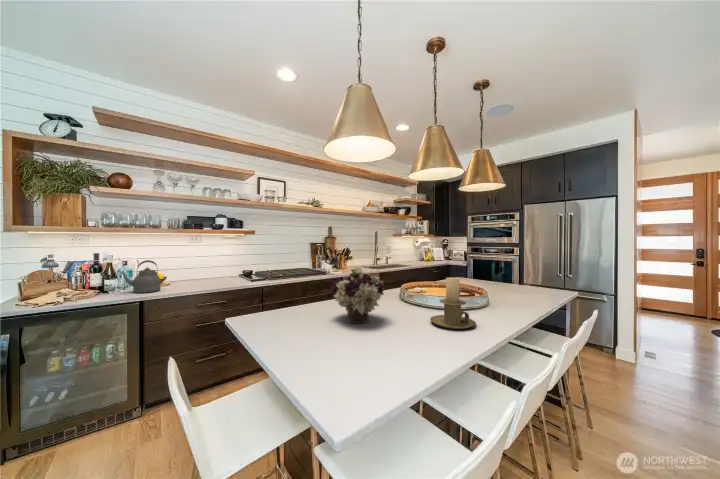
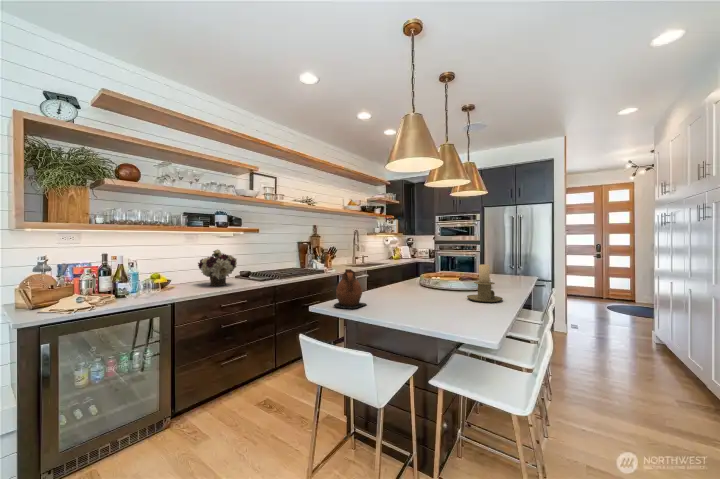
kettle: present [121,260,160,293] -> none [145,260,185,294]
flower arrangement: present [330,267,384,323] -> present [198,249,237,286]
ceramic pitcher: none [263,278,304,323] -> present [334,269,366,308]

